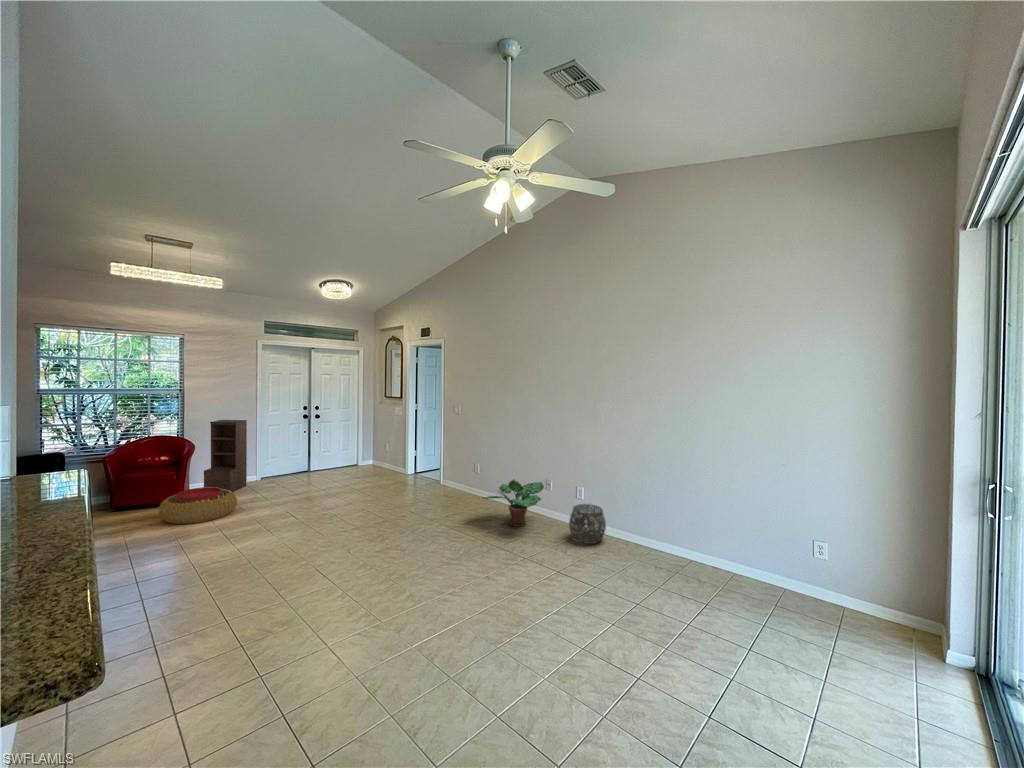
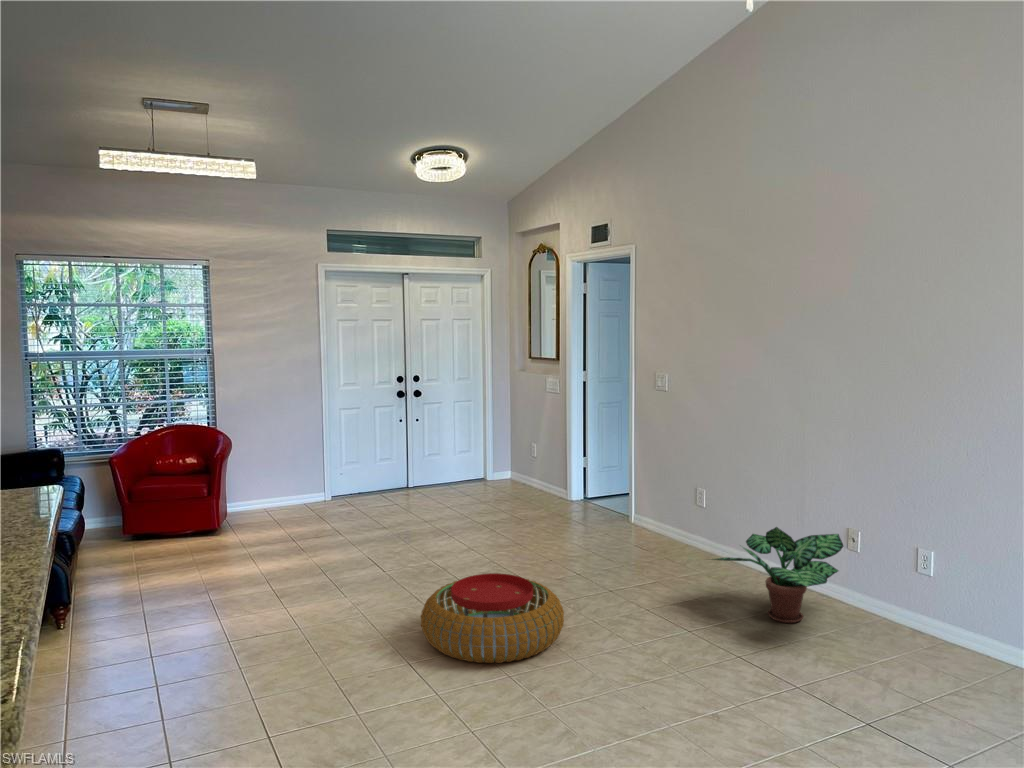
bookshelf: present [204,420,247,492] -> none [248,399,311,519]
pouf: present [158,487,237,524] -> present [421,573,564,663]
woven basket: present [569,504,606,544] -> none [902,590,993,680]

